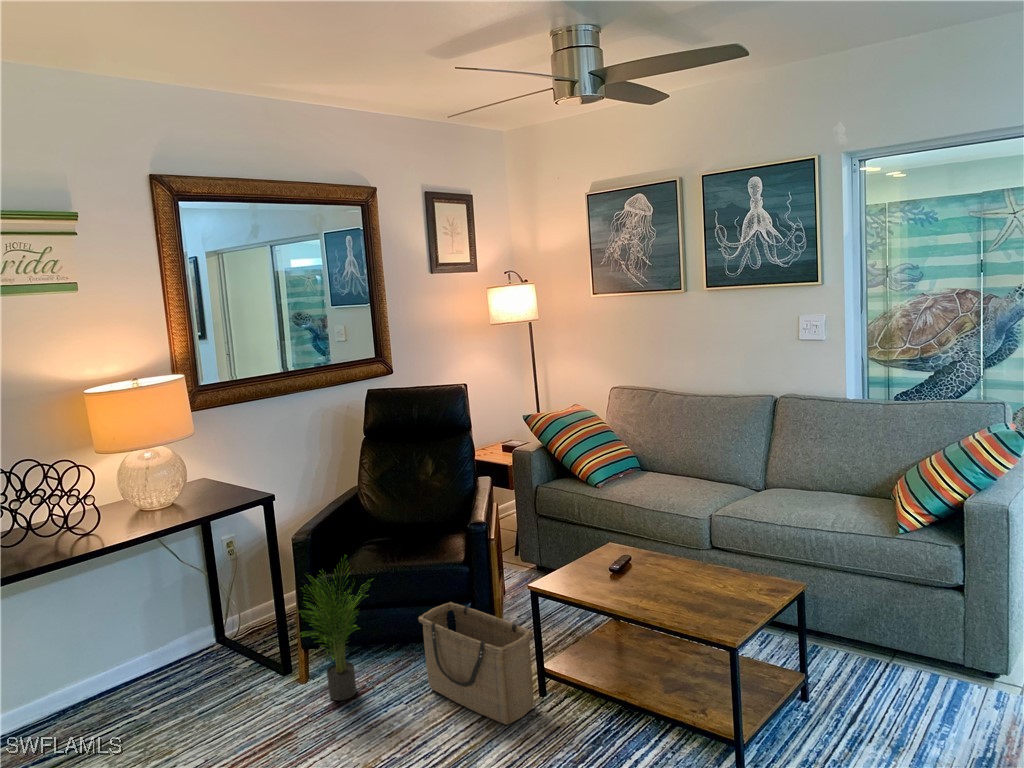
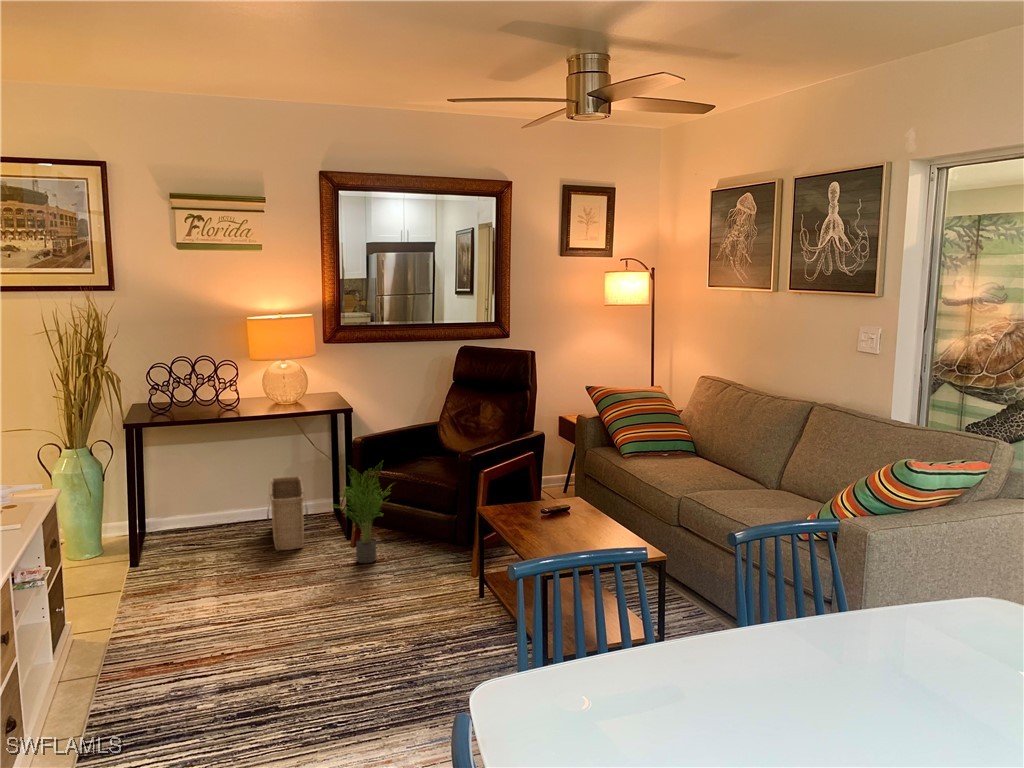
basket: present [418,602,534,724] -> present [267,476,308,550]

